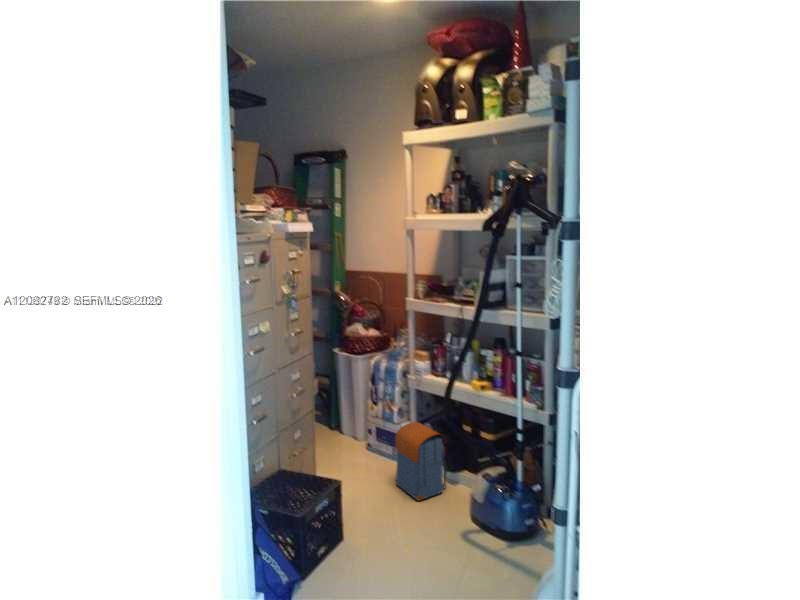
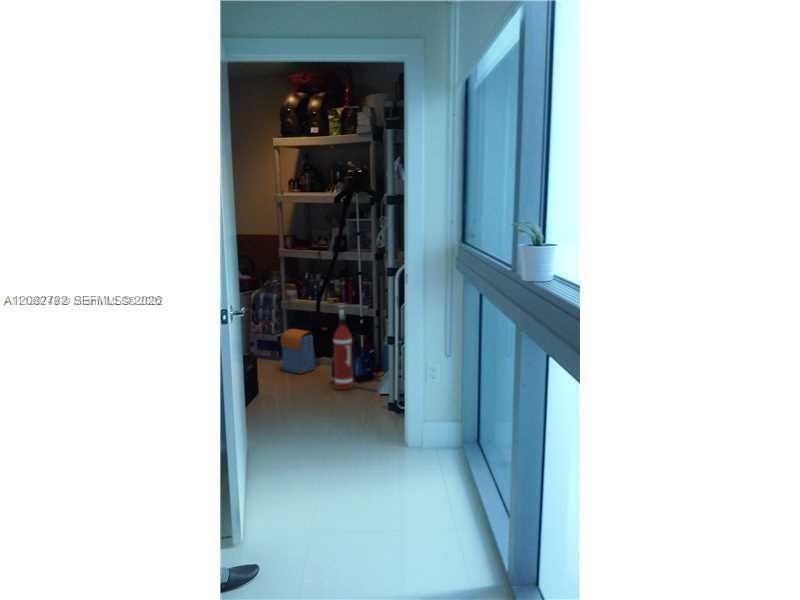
fire extinguisher: none [459,414,492,570] -> present [334,305,353,390]

